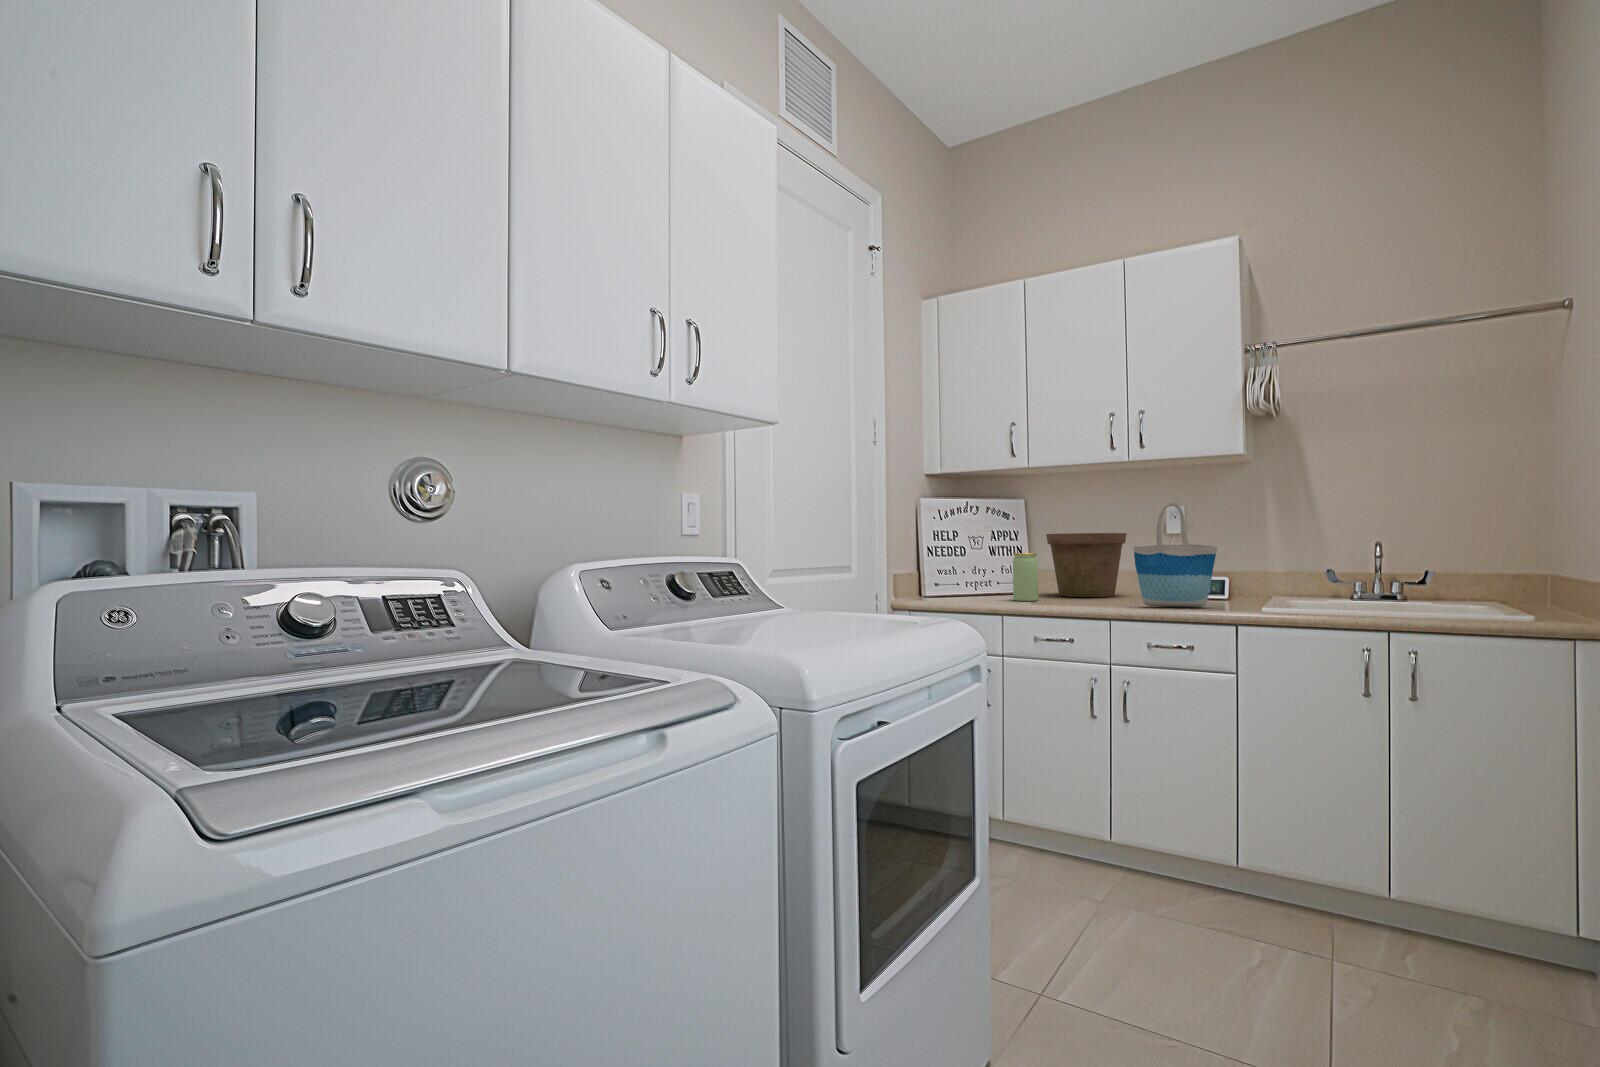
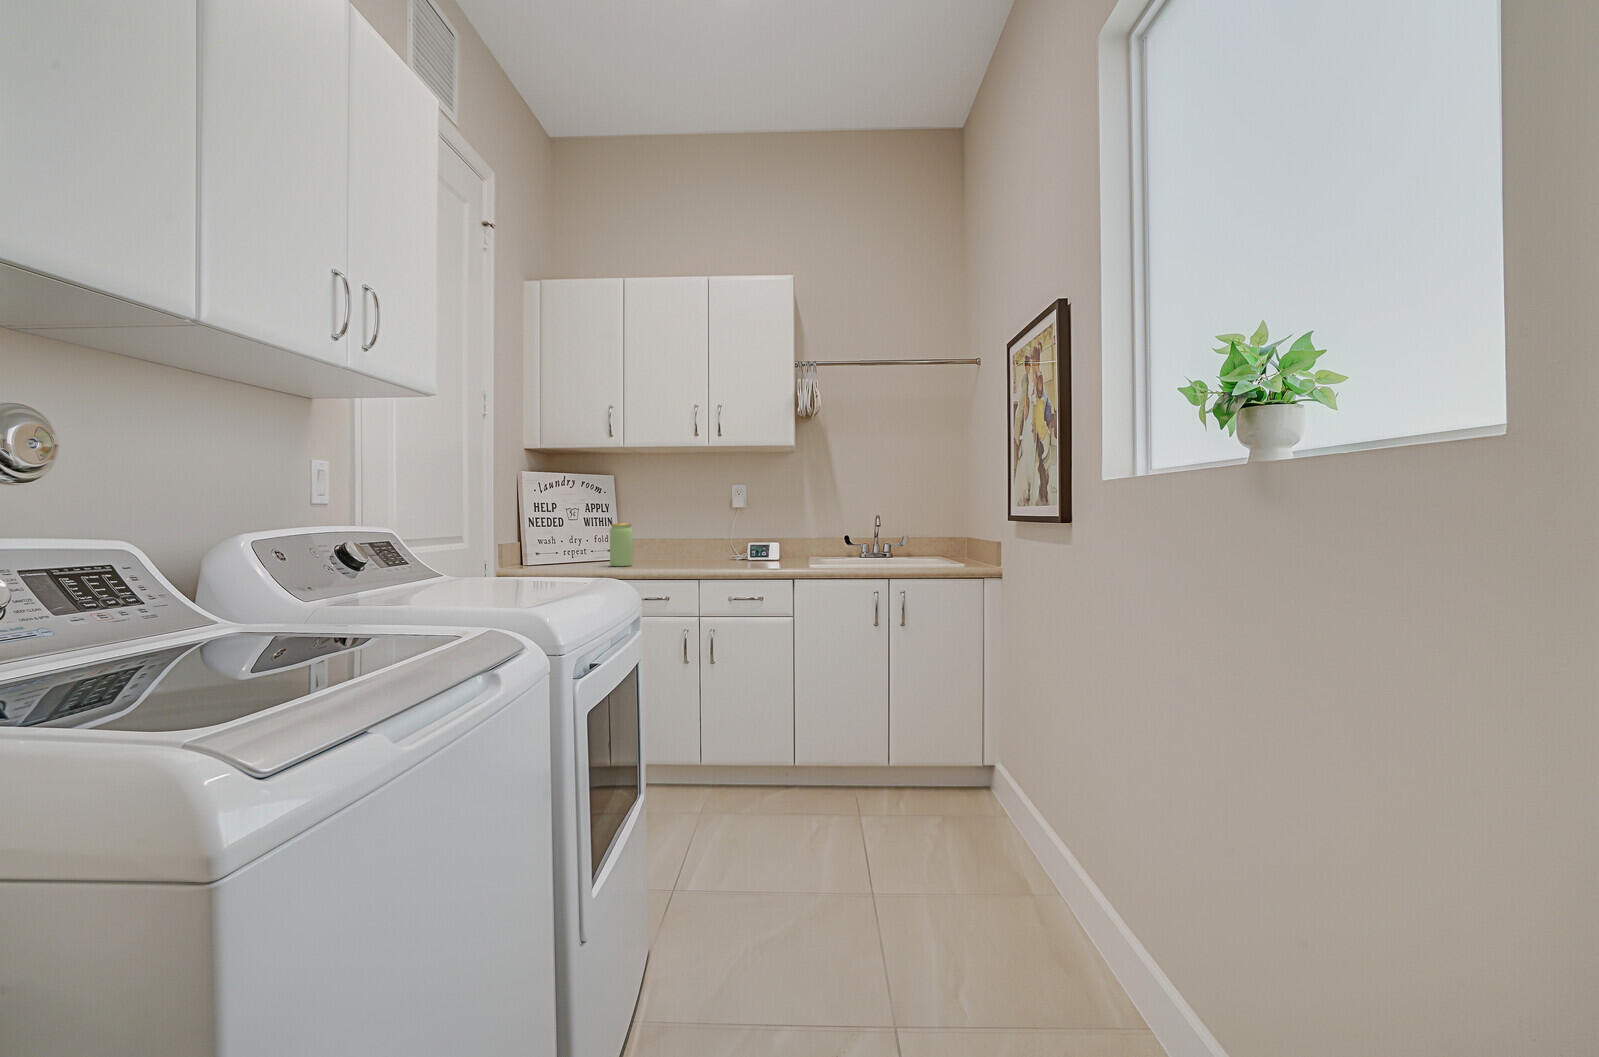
tote bag: present [1134,503,1217,607] -> none [716,483,777,567]
flower pot: present [1046,533,1127,597] -> none [635,506,701,562]

